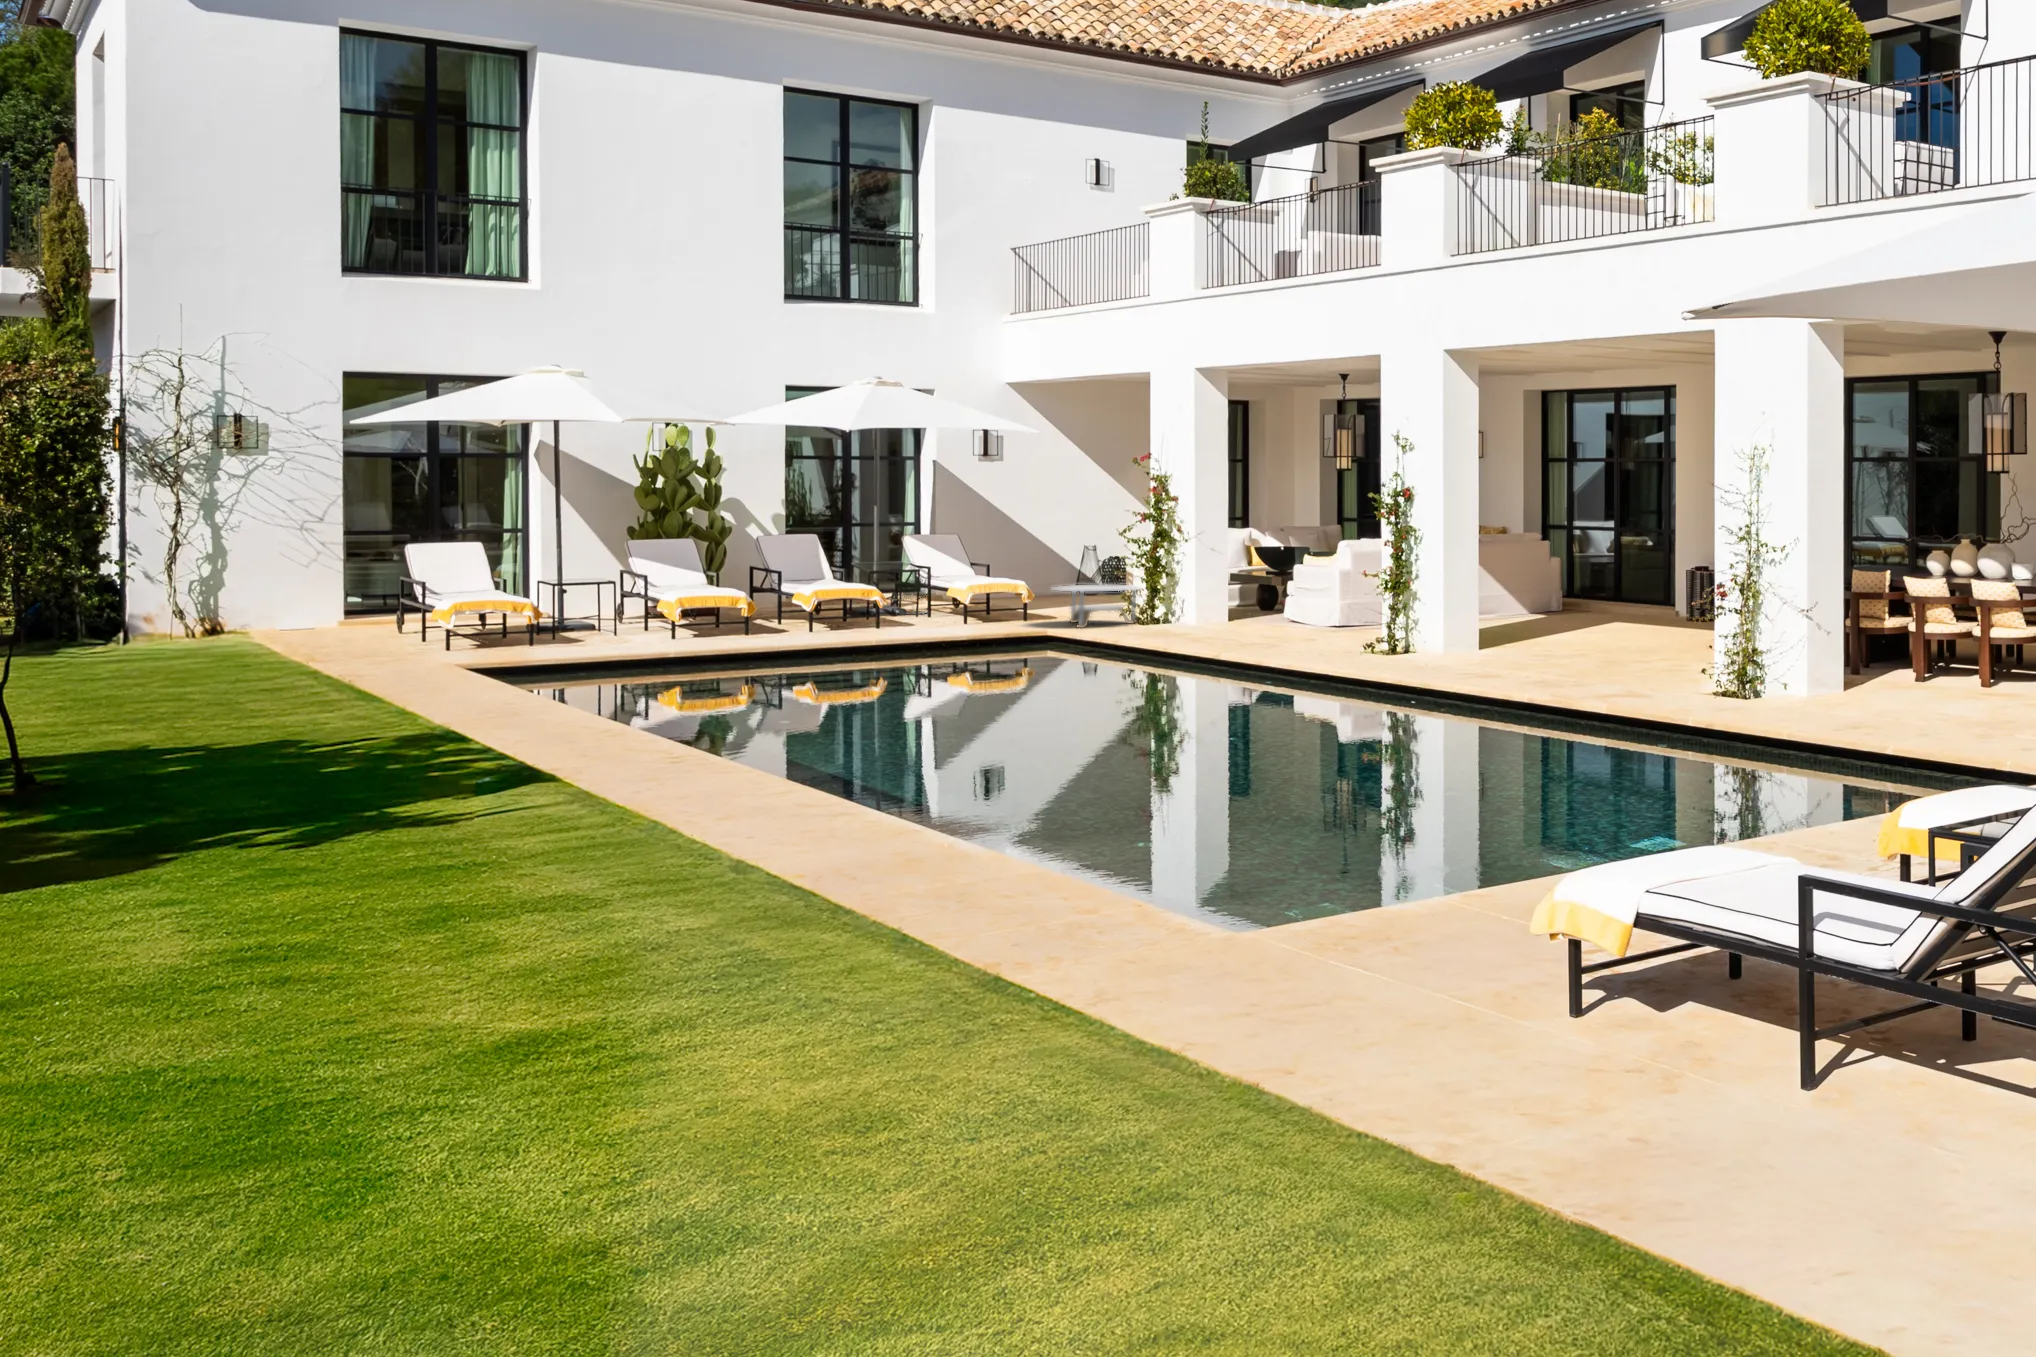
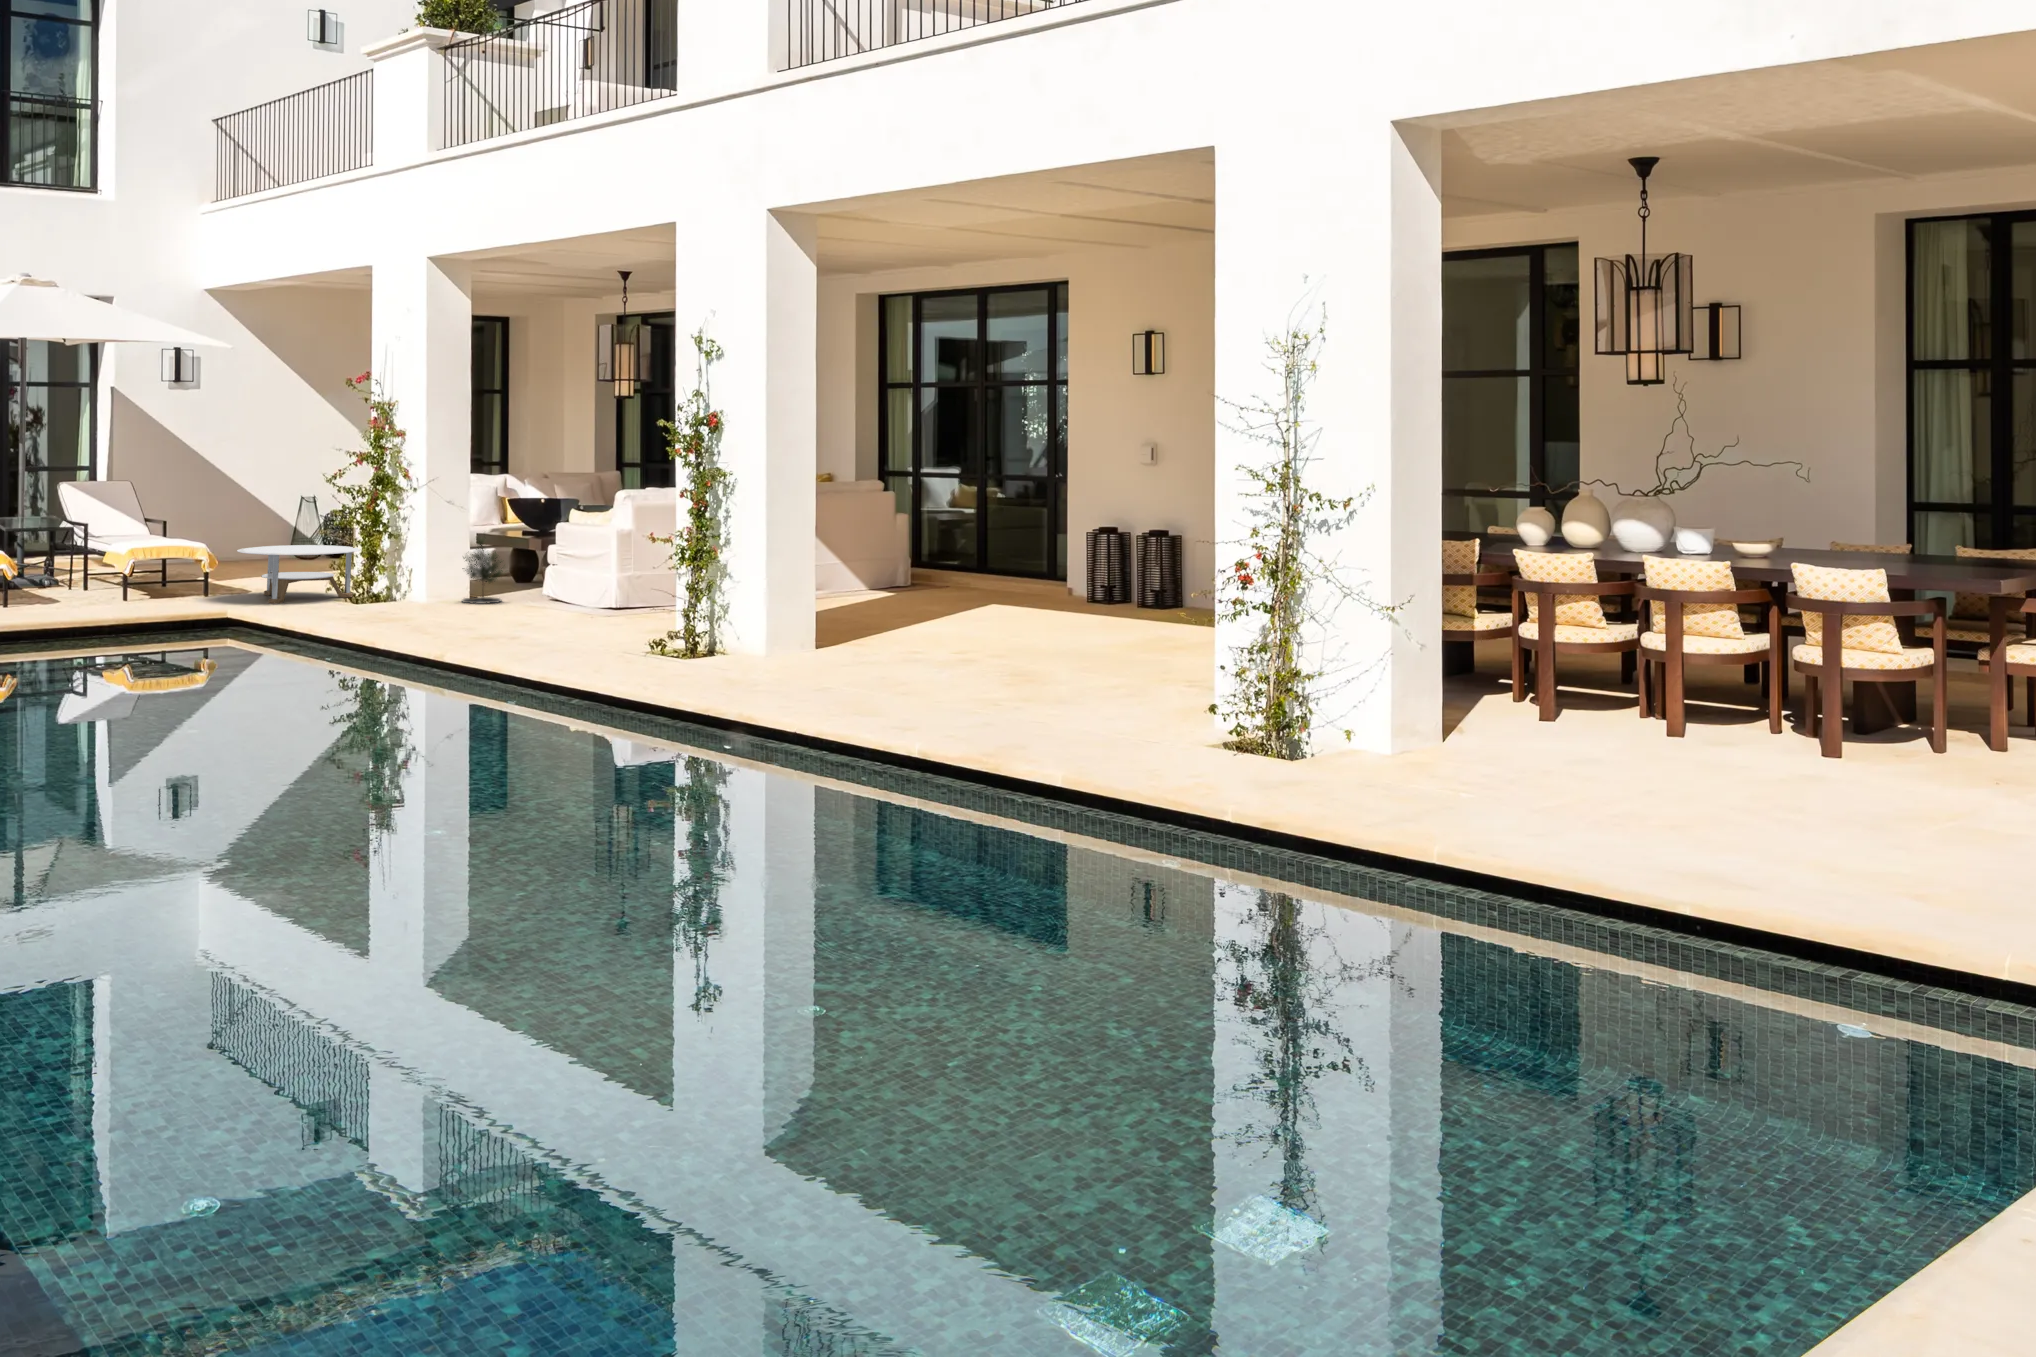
potted tree: present [896,567,929,615] -> present [462,539,503,604]

